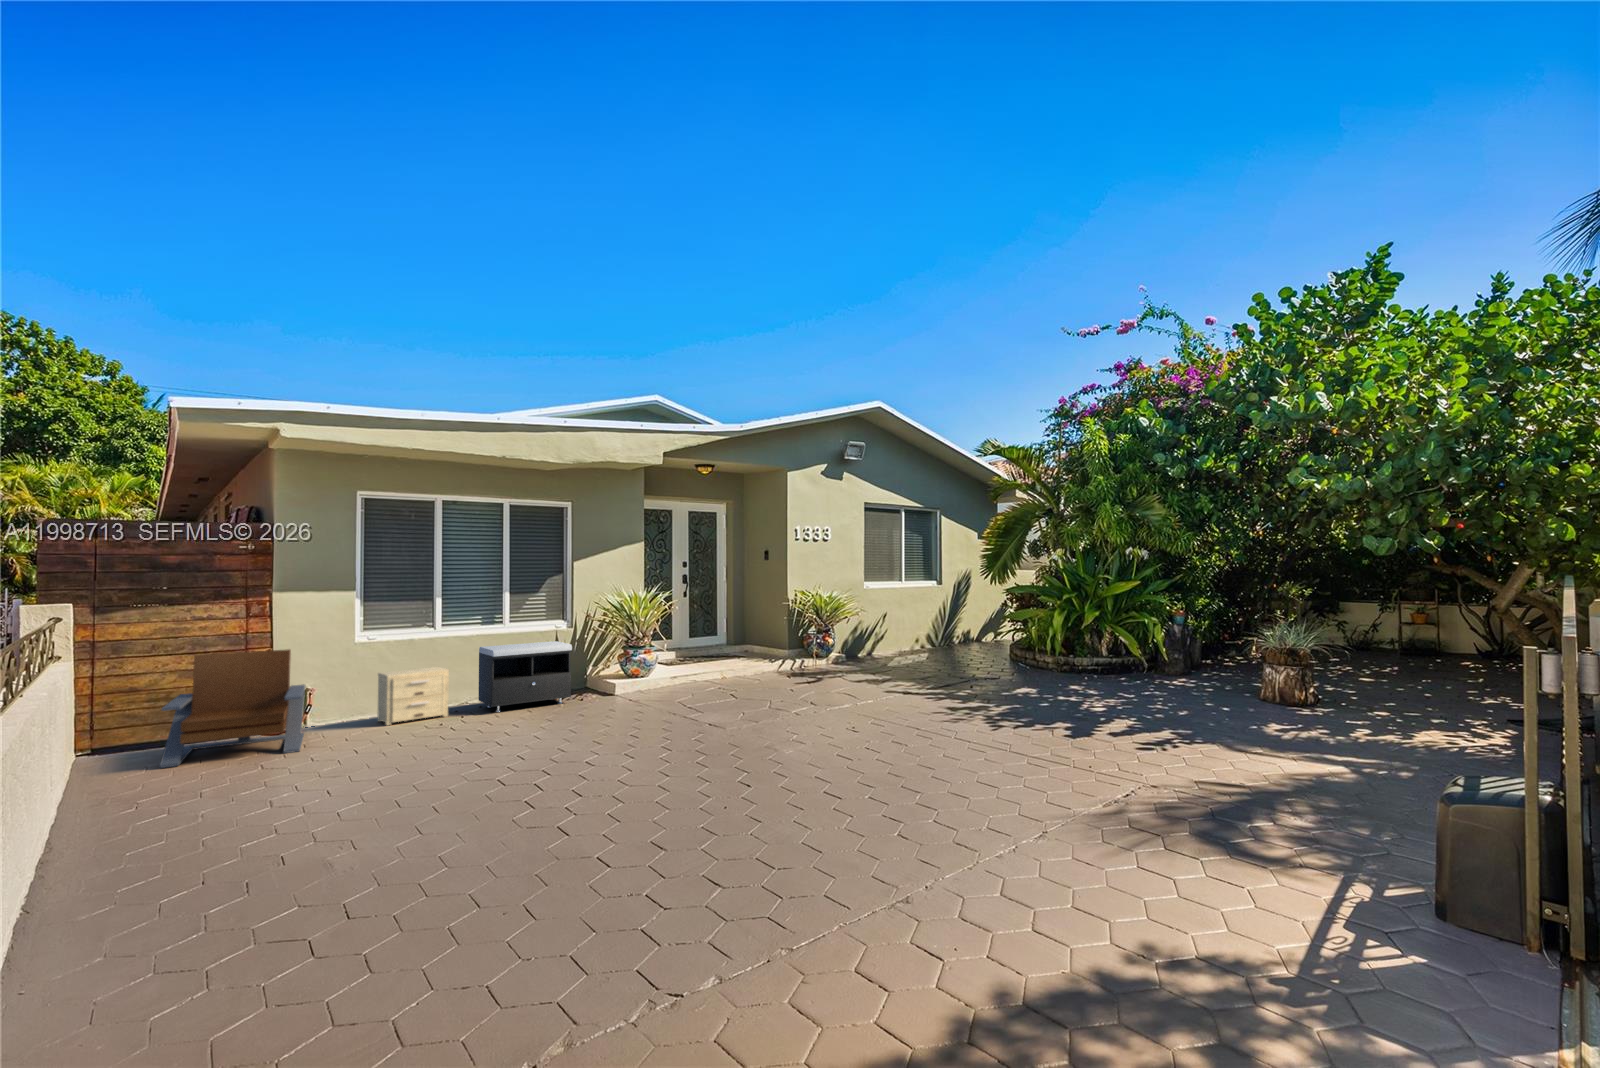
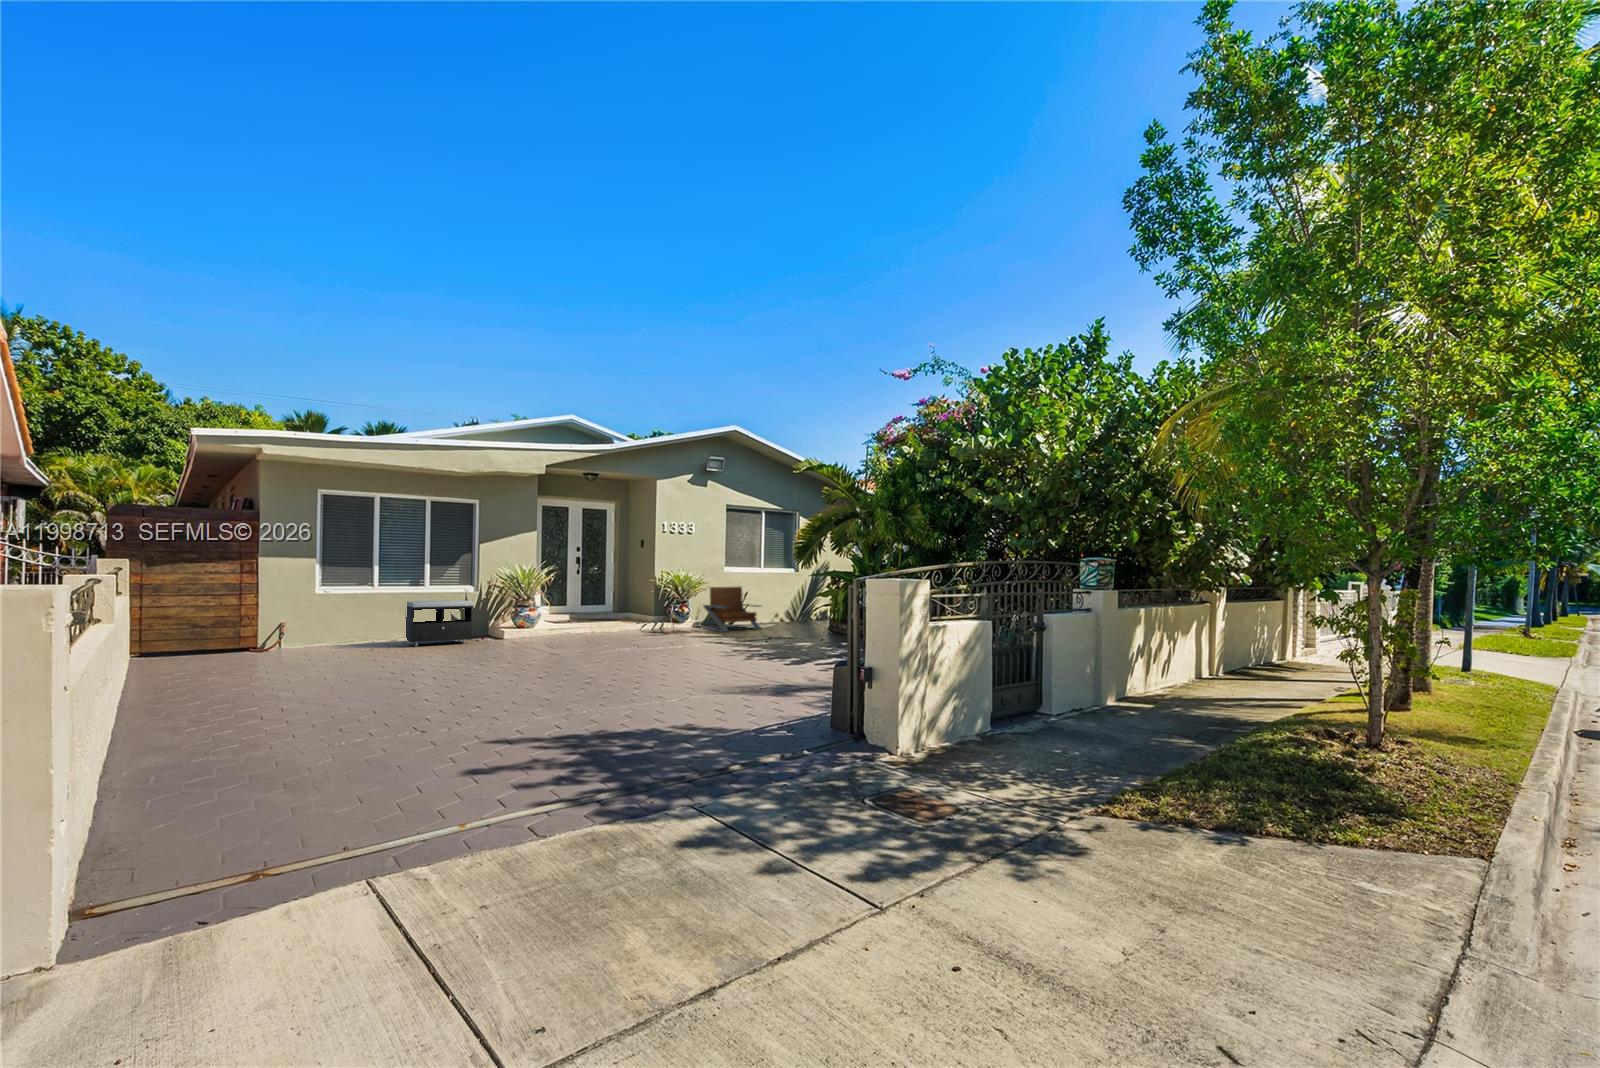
lounge chair: present [160,649,305,768] -> present [703,587,761,632]
side table: present [378,667,449,725] -> none [330,614,382,651]

